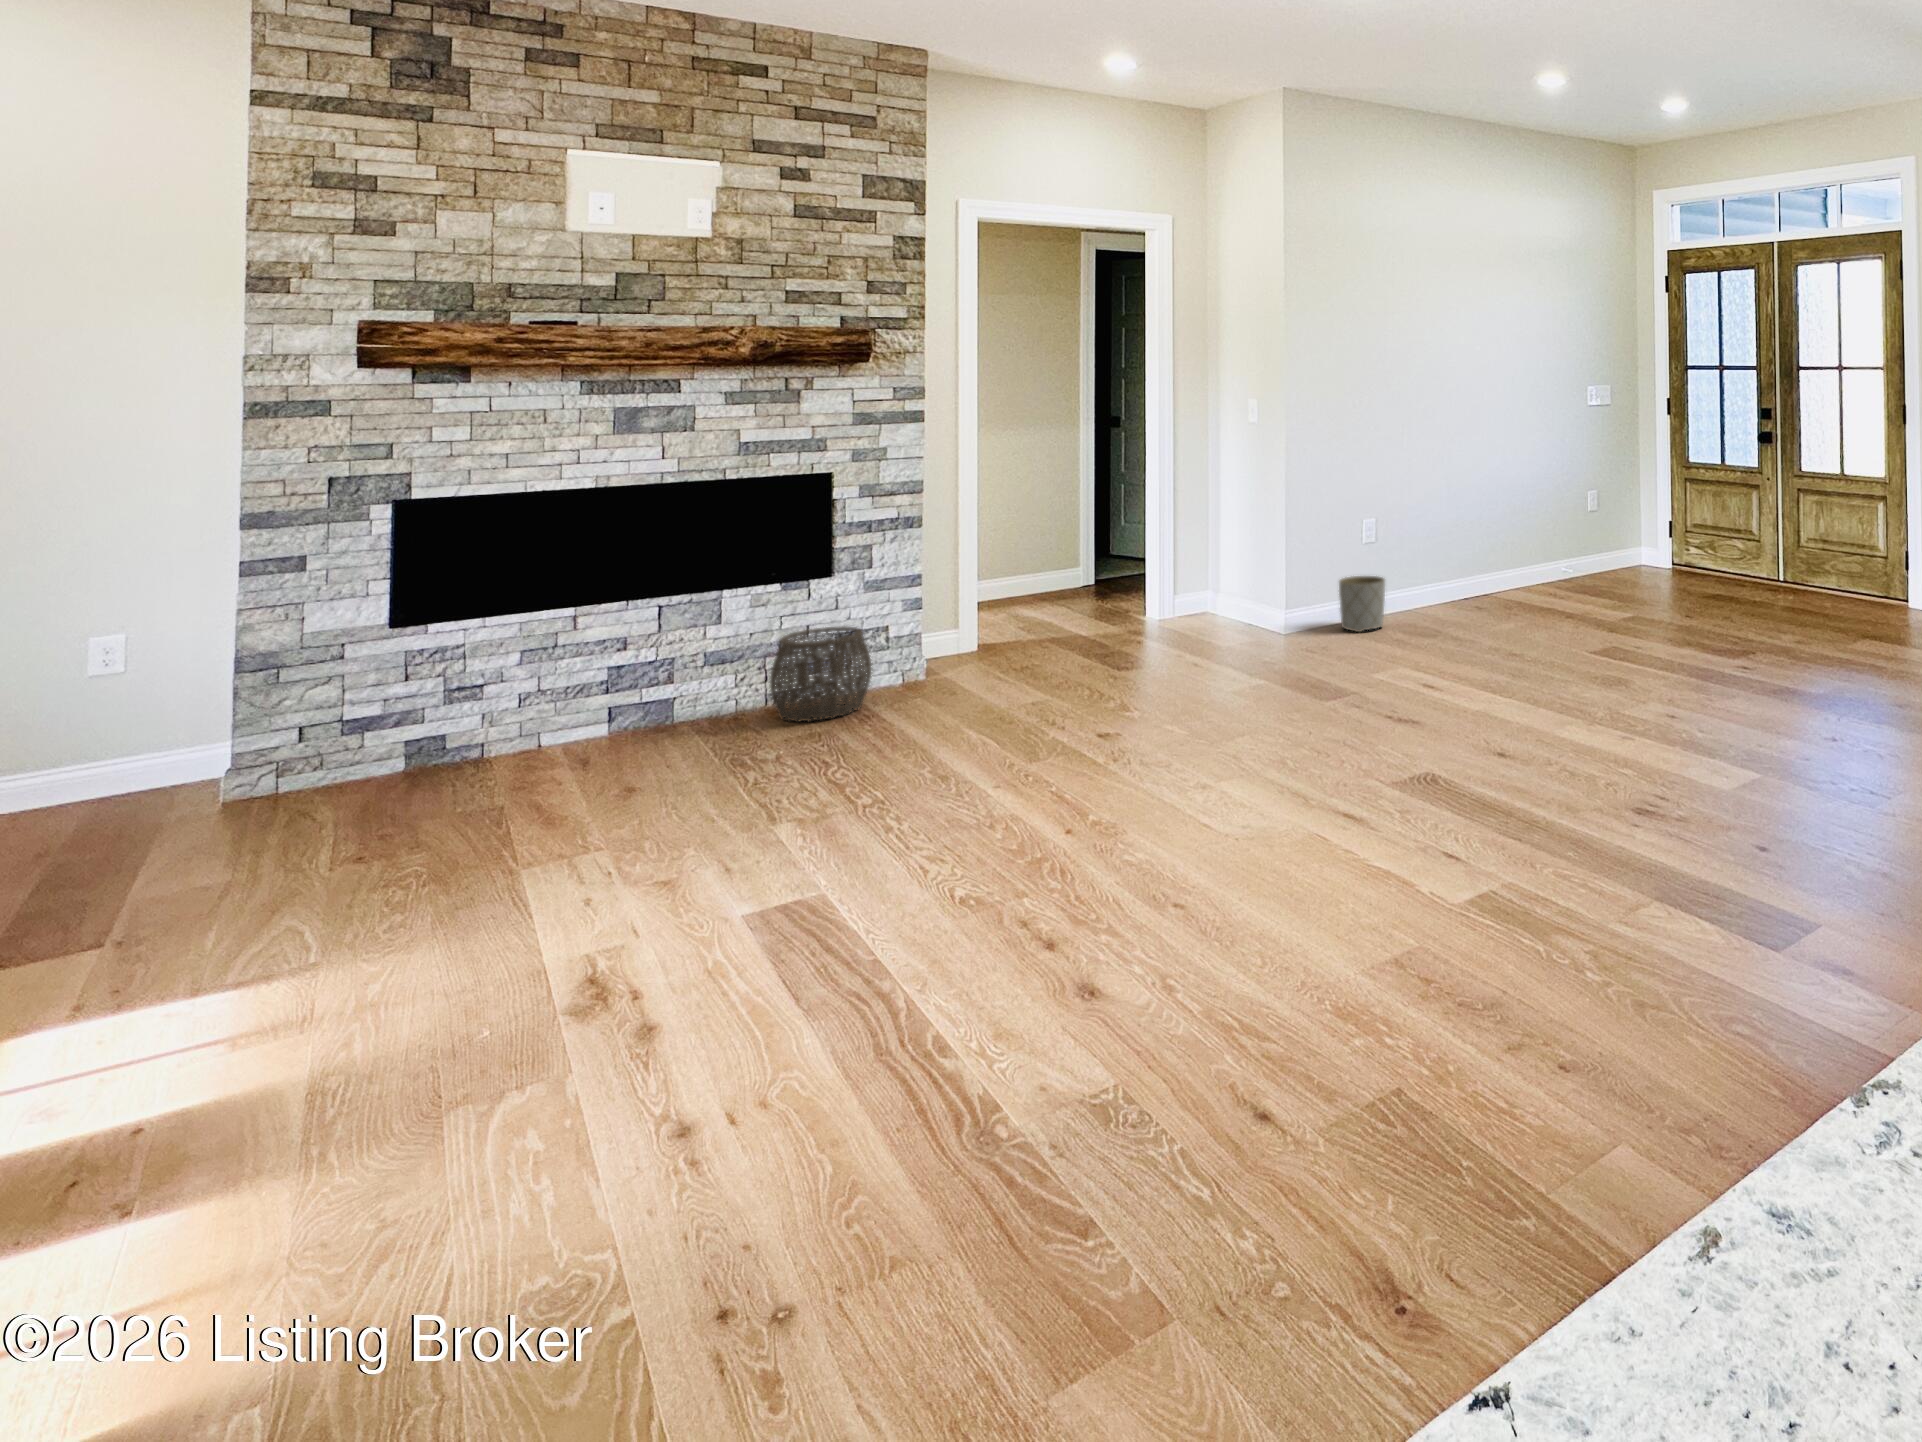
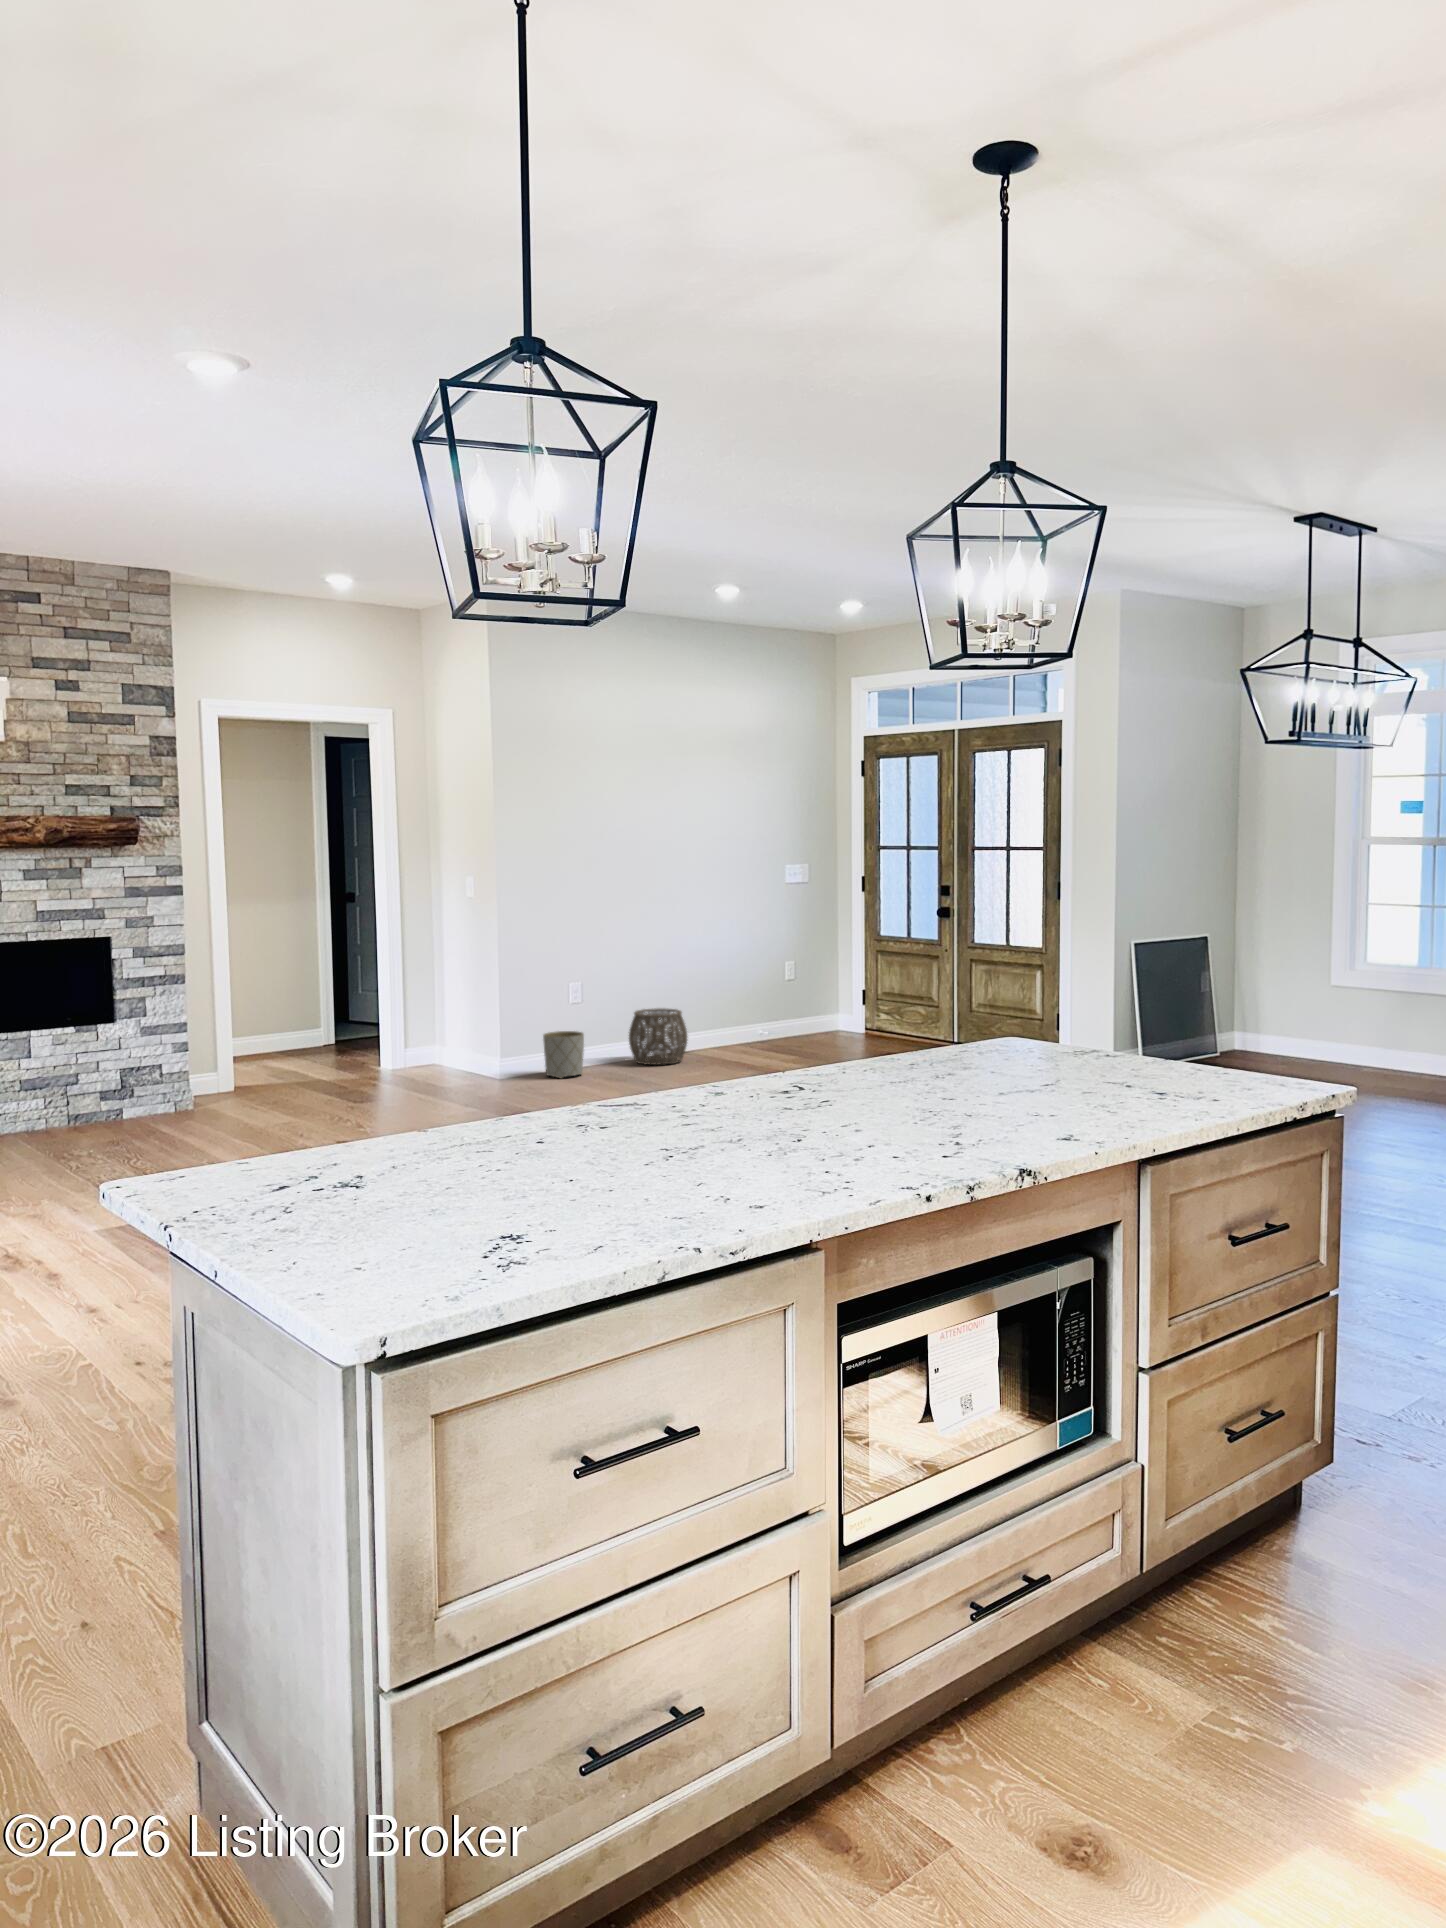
woven basket: present [770,626,872,722] -> present [629,1008,687,1065]

